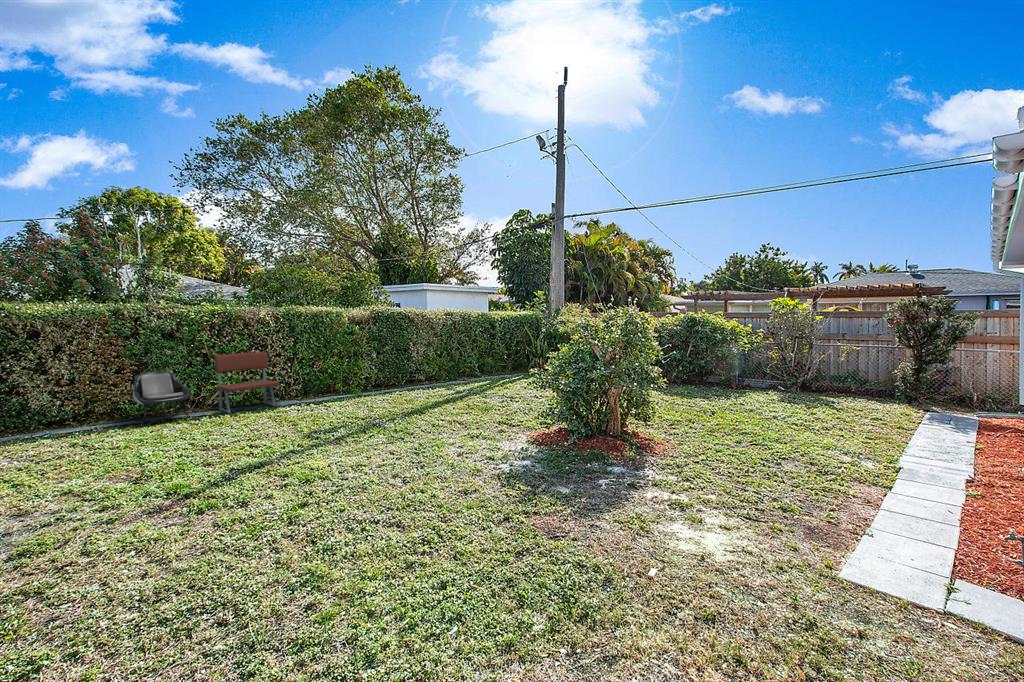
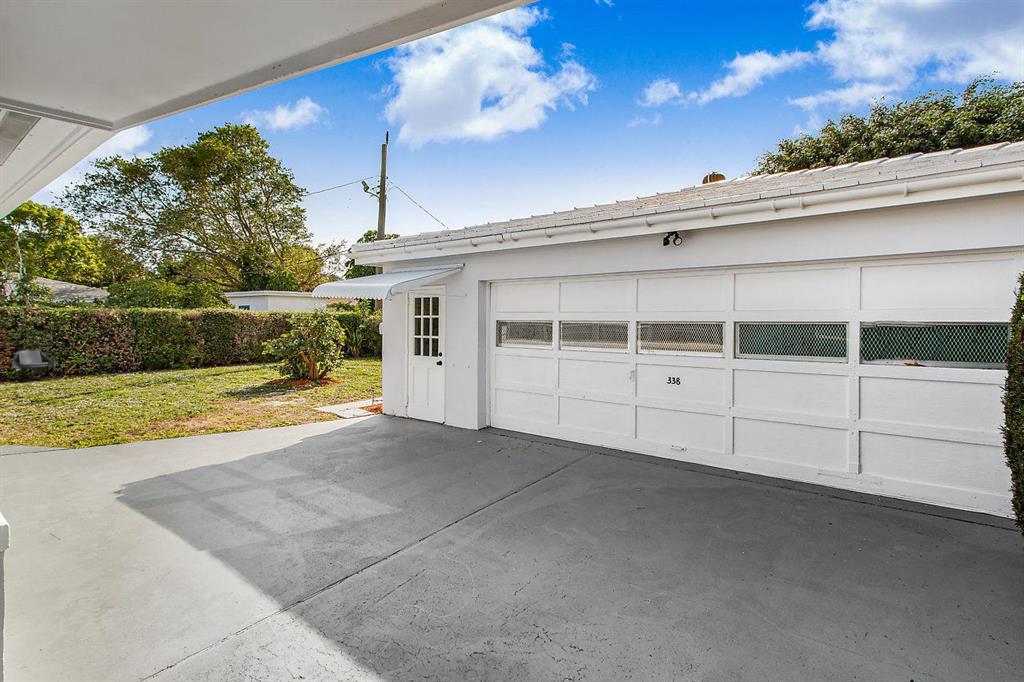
bench: present [215,352,280,413] -> none [73,339,121,377]

